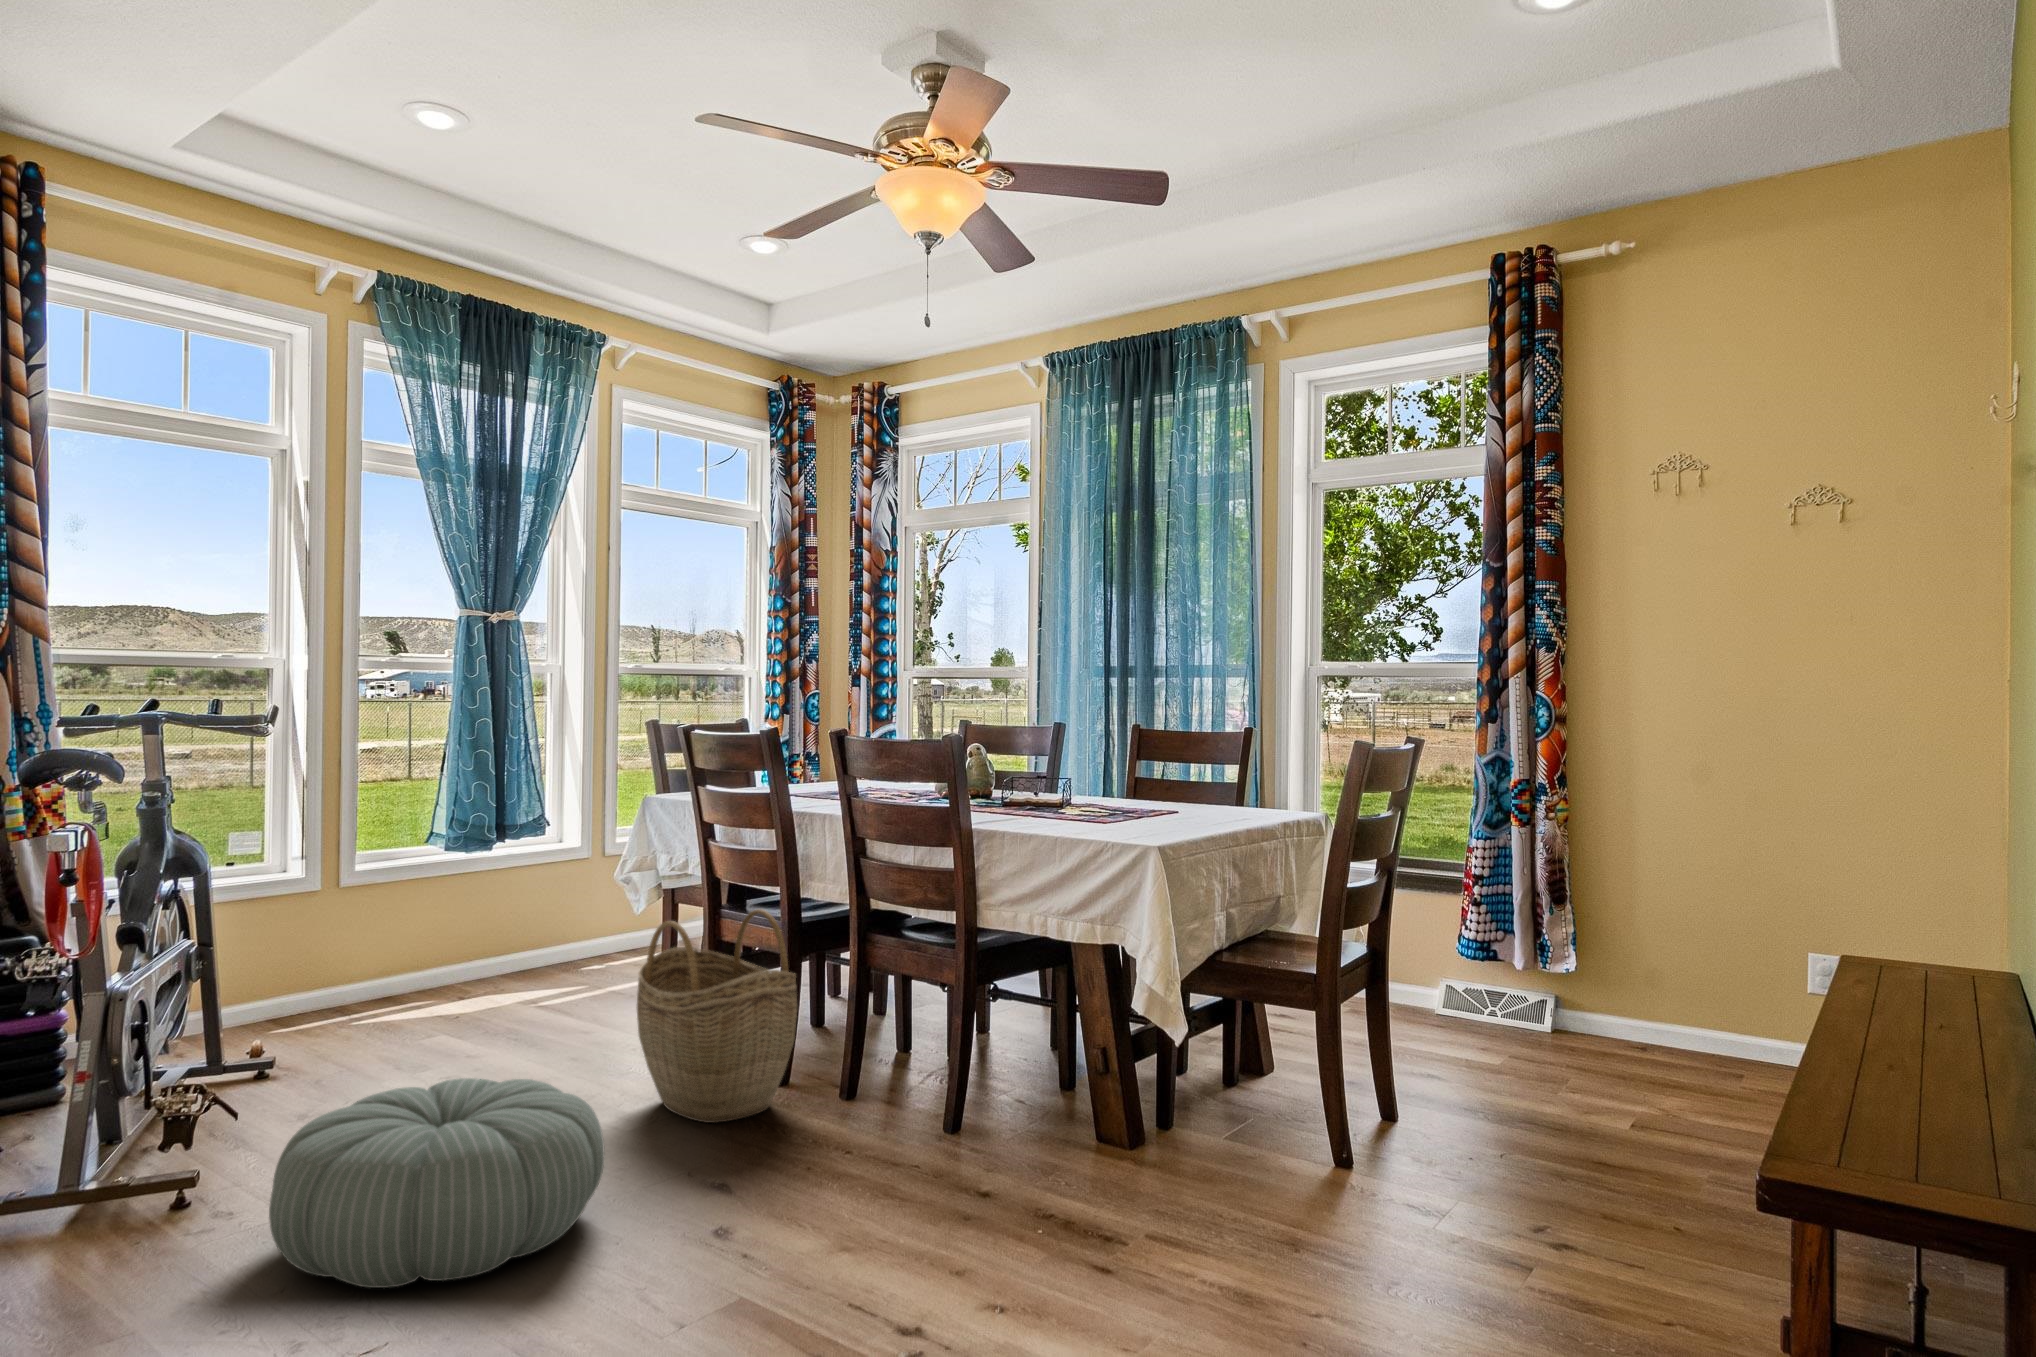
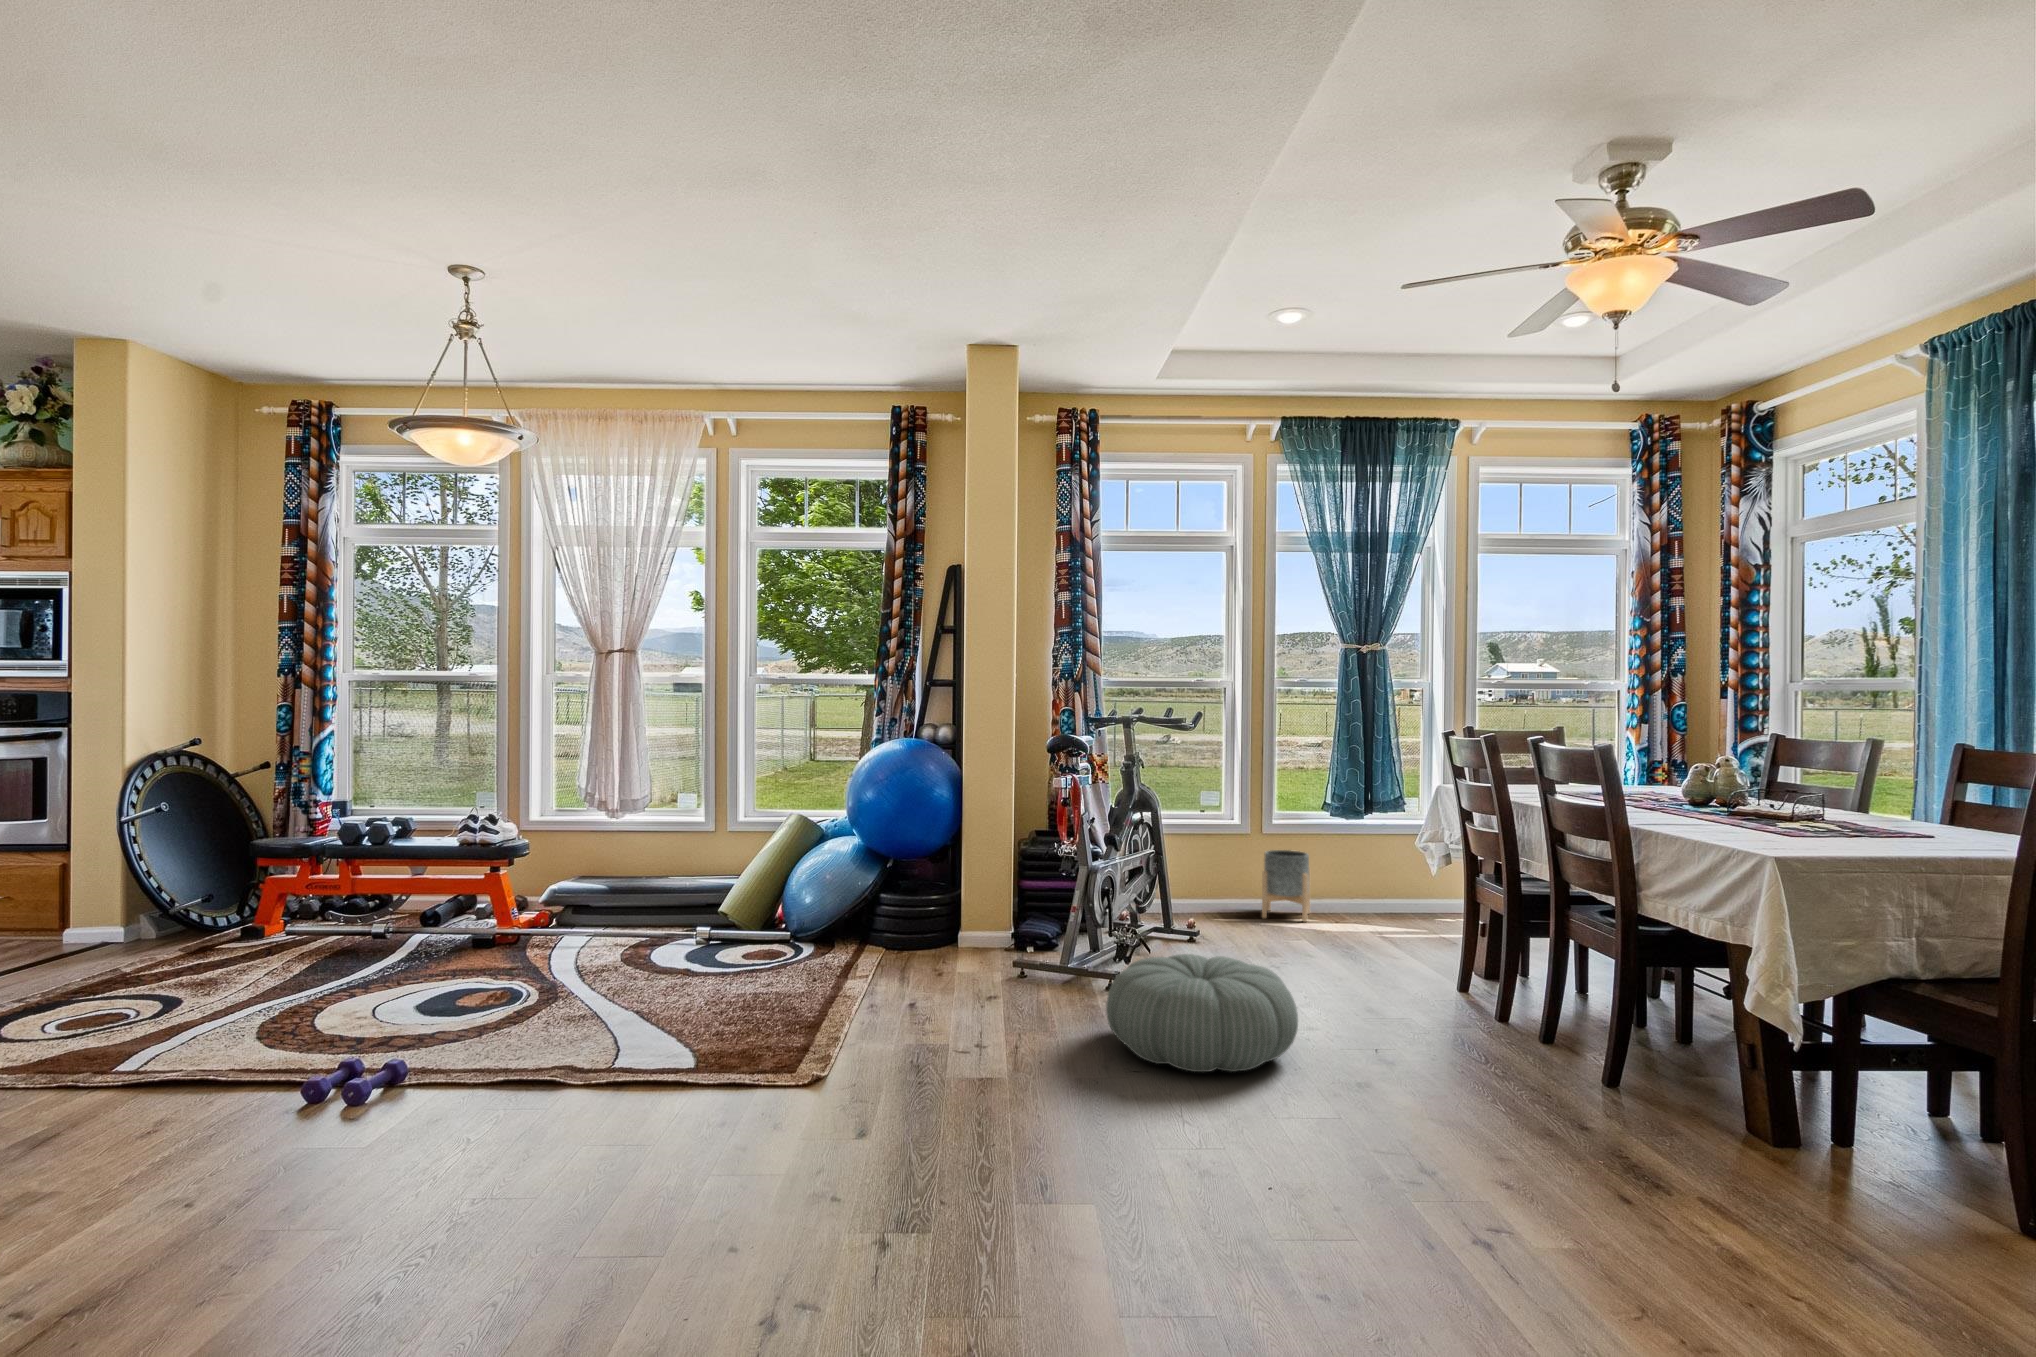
planter: none [345,909,423,1017] -> present [1262,850,1311,922]
woven basket: present [637,909,797,1123] -> none [1380,881,1496,1041]

